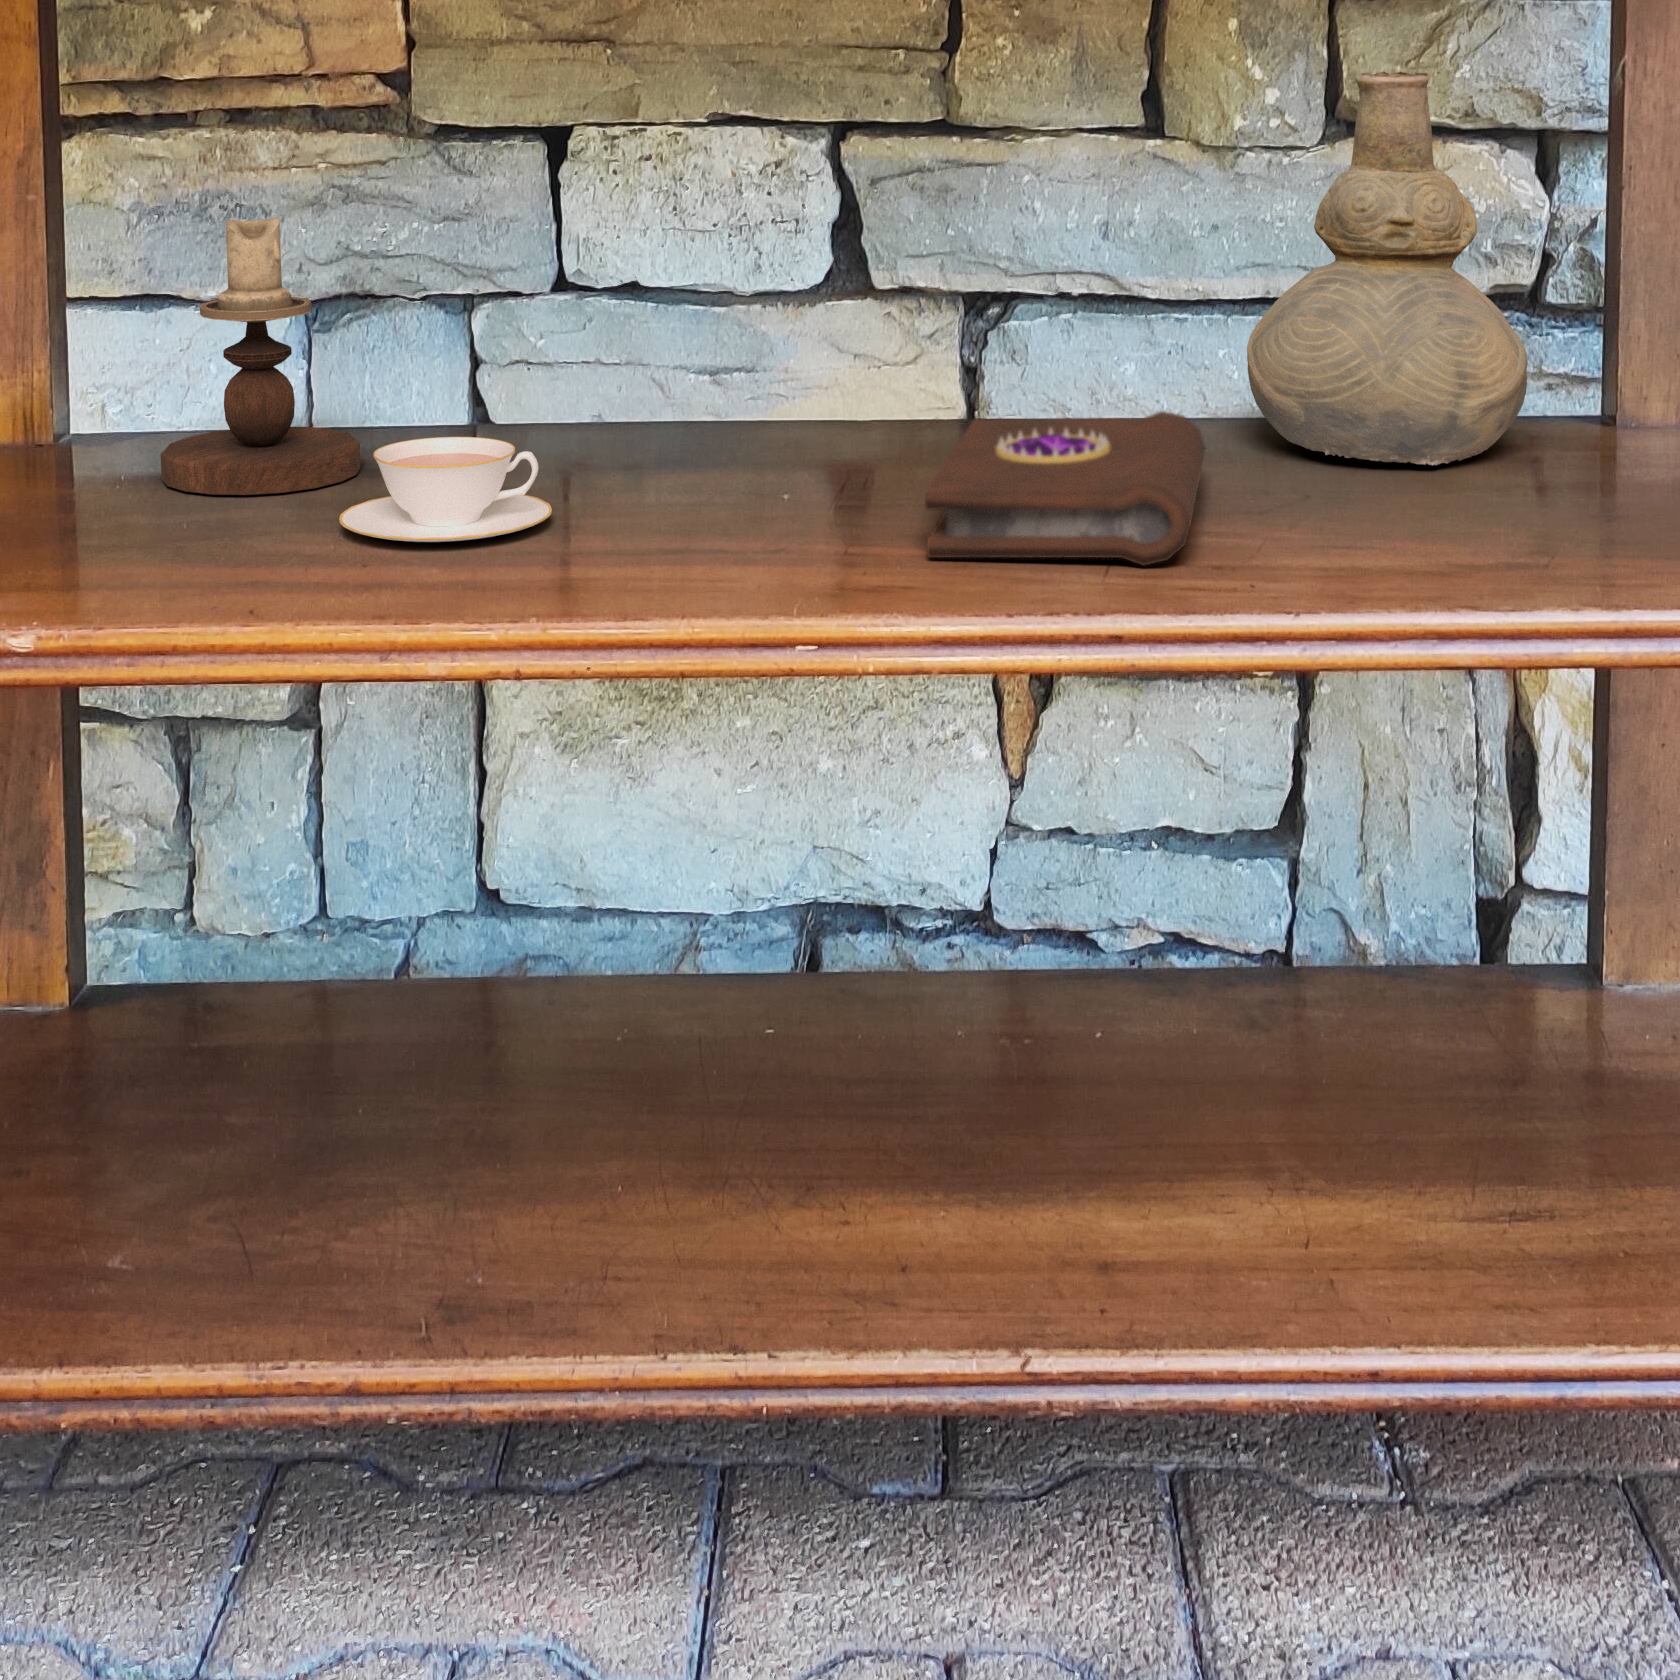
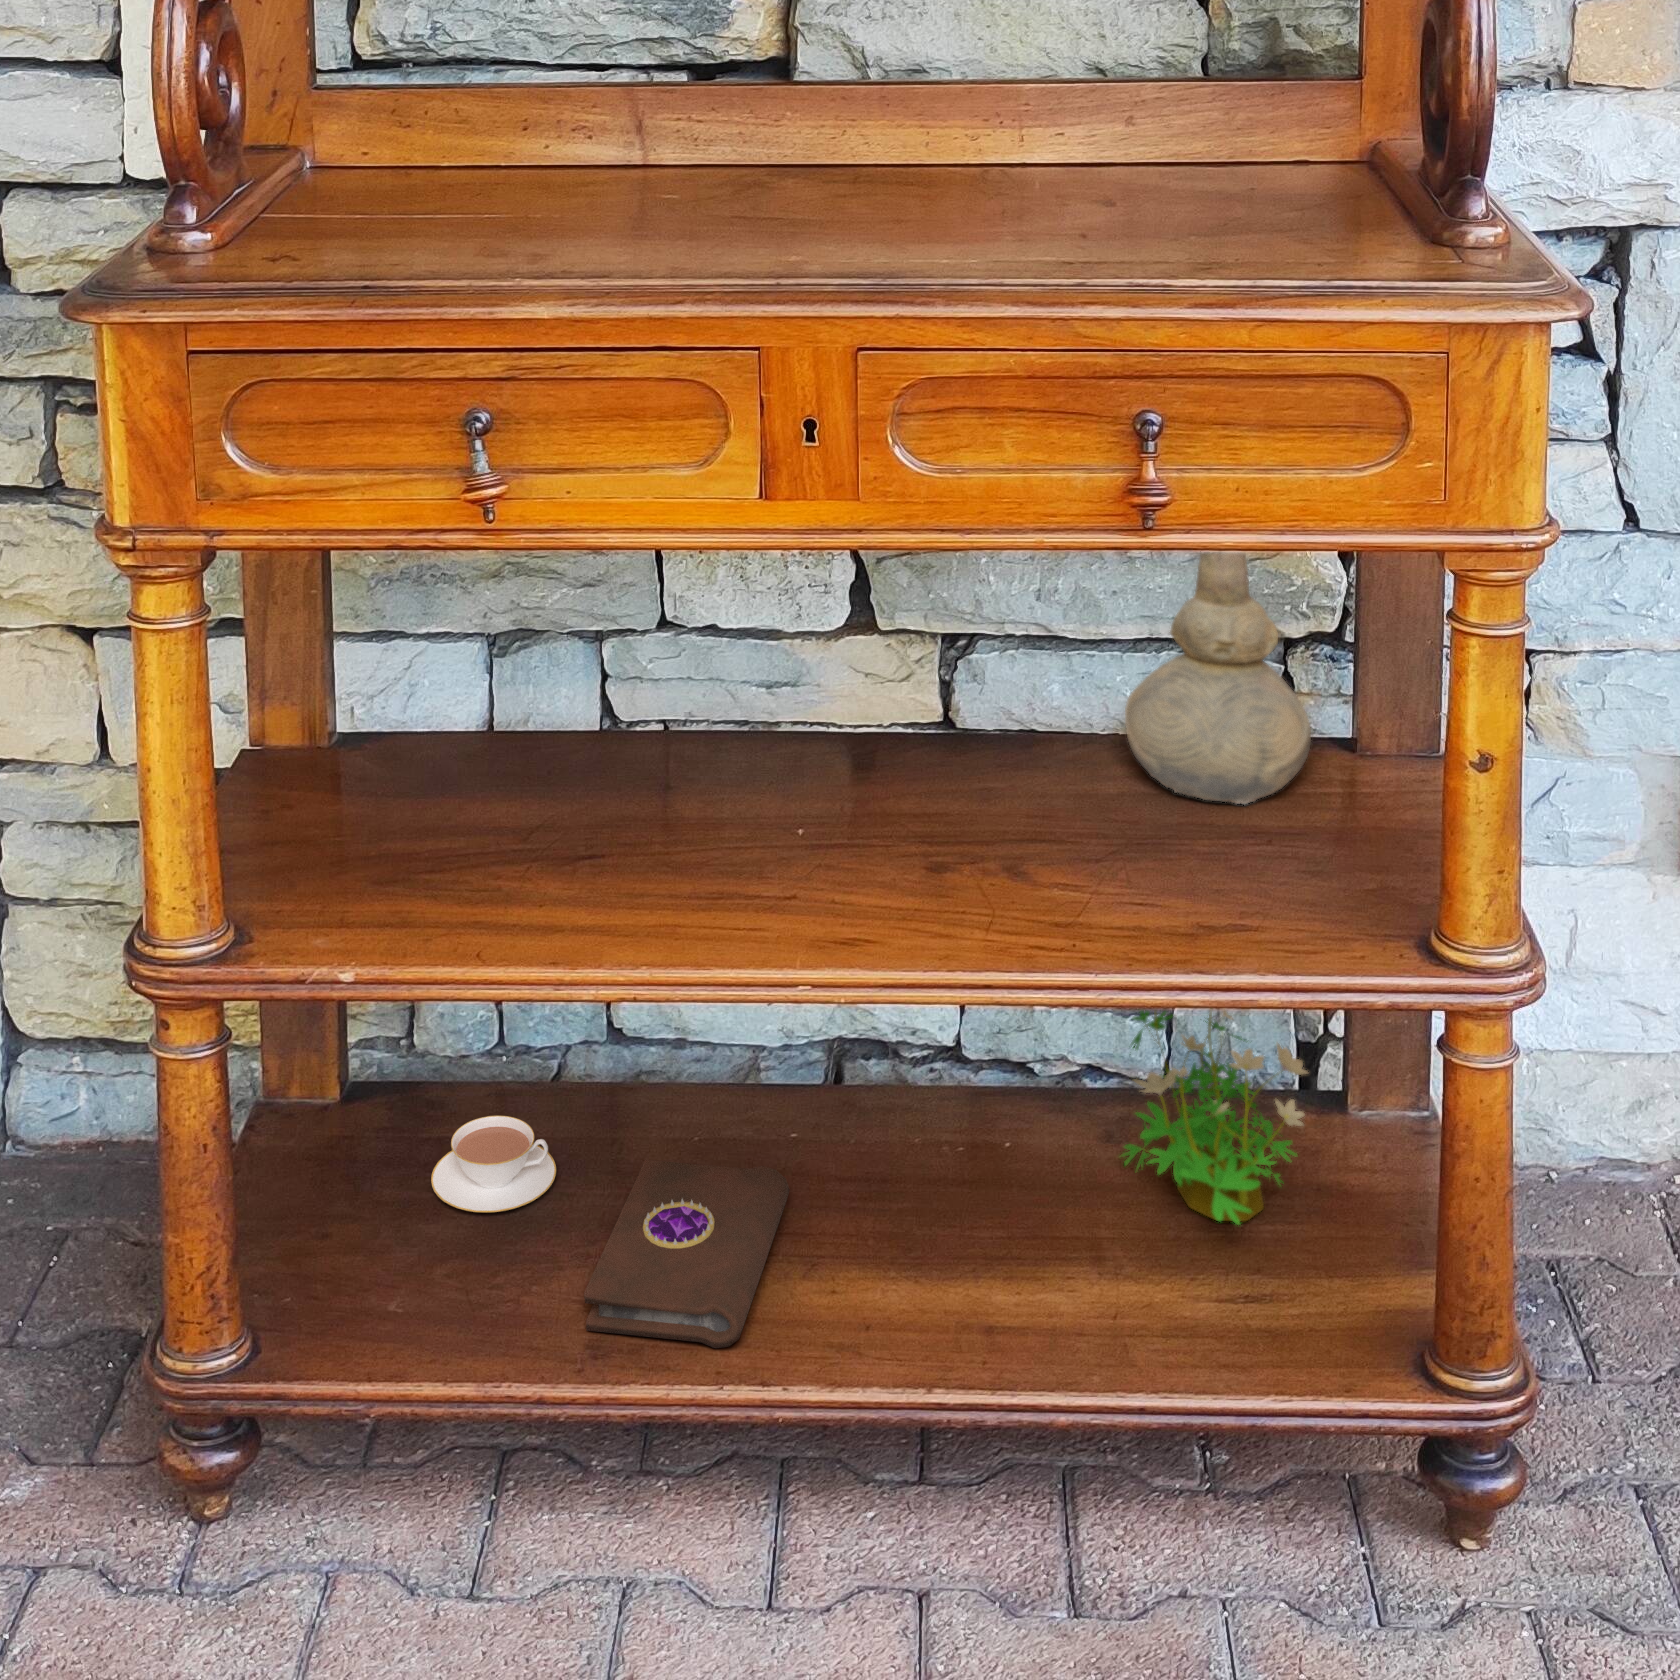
candlestick: present [161,219,361,495] -> none [408,630,537,822]
book: present [925,411,1205,565] -> present [584,1160,790,1348]
teacup: present [339,437,552,542] -> present [431,1116,556,1213]
potted plant: none [1244,724,1535,1105] -> present [1121,1010,1307,1224]

